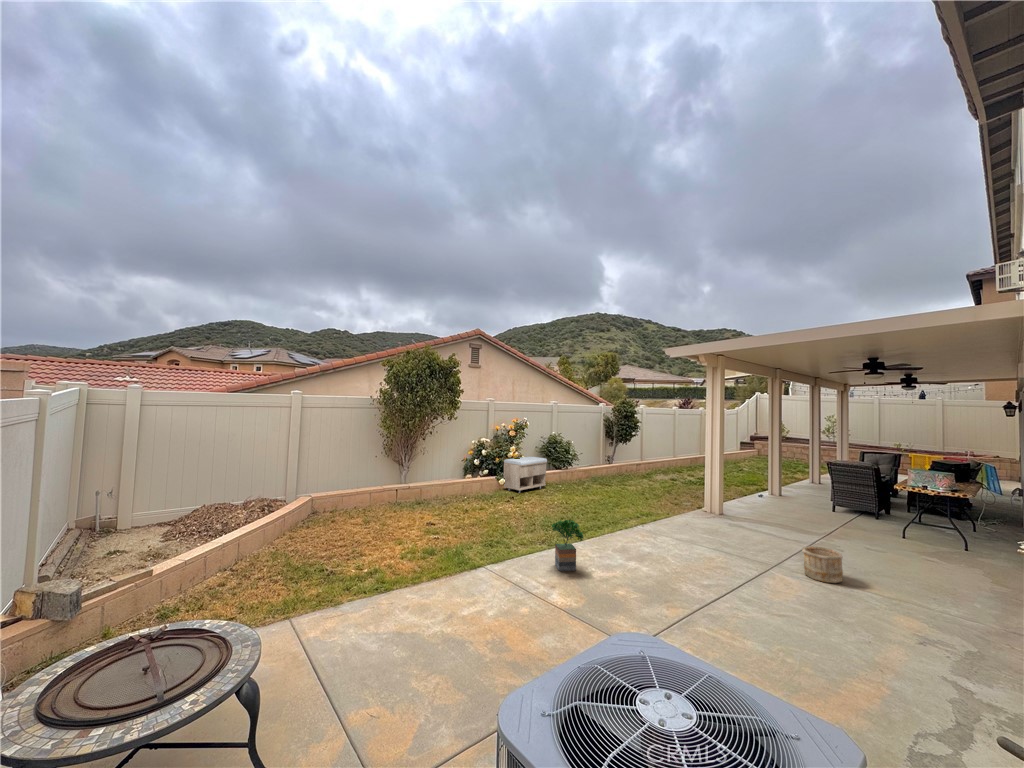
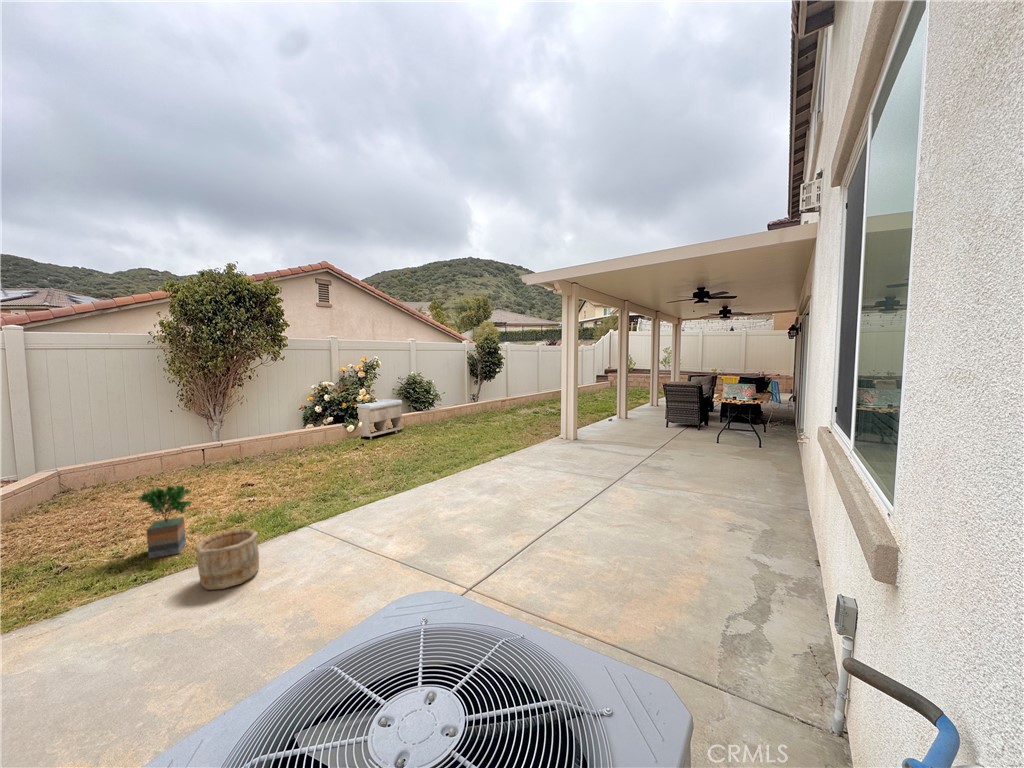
potted tree: present [552,520,583,571] -> present [139,486,192,559]
wooden bucket: present [802,546,843,583] -> present [194,529,259,590]

